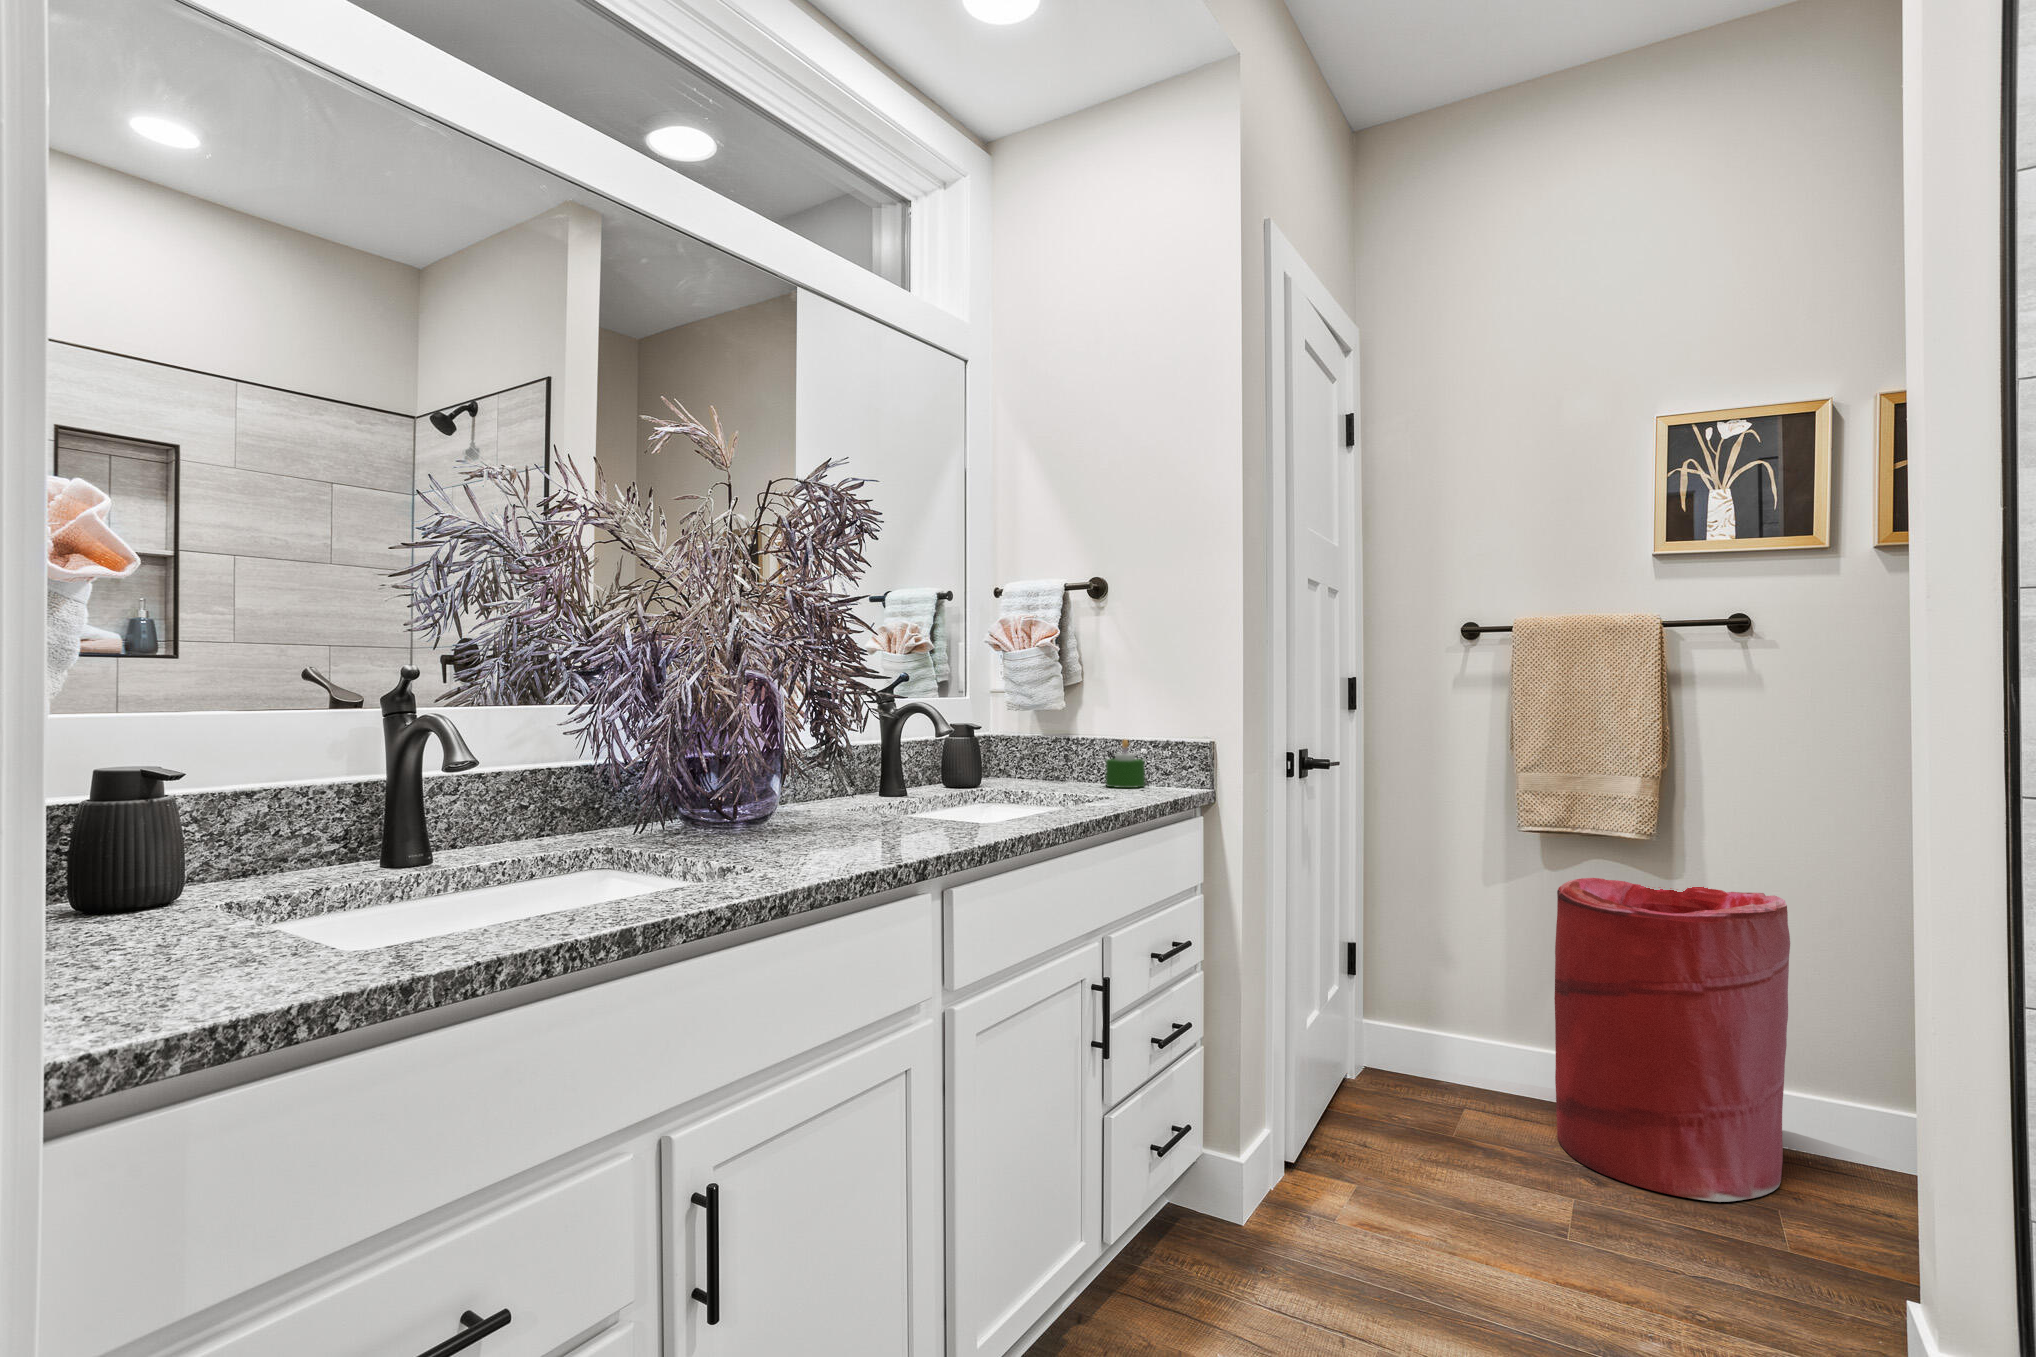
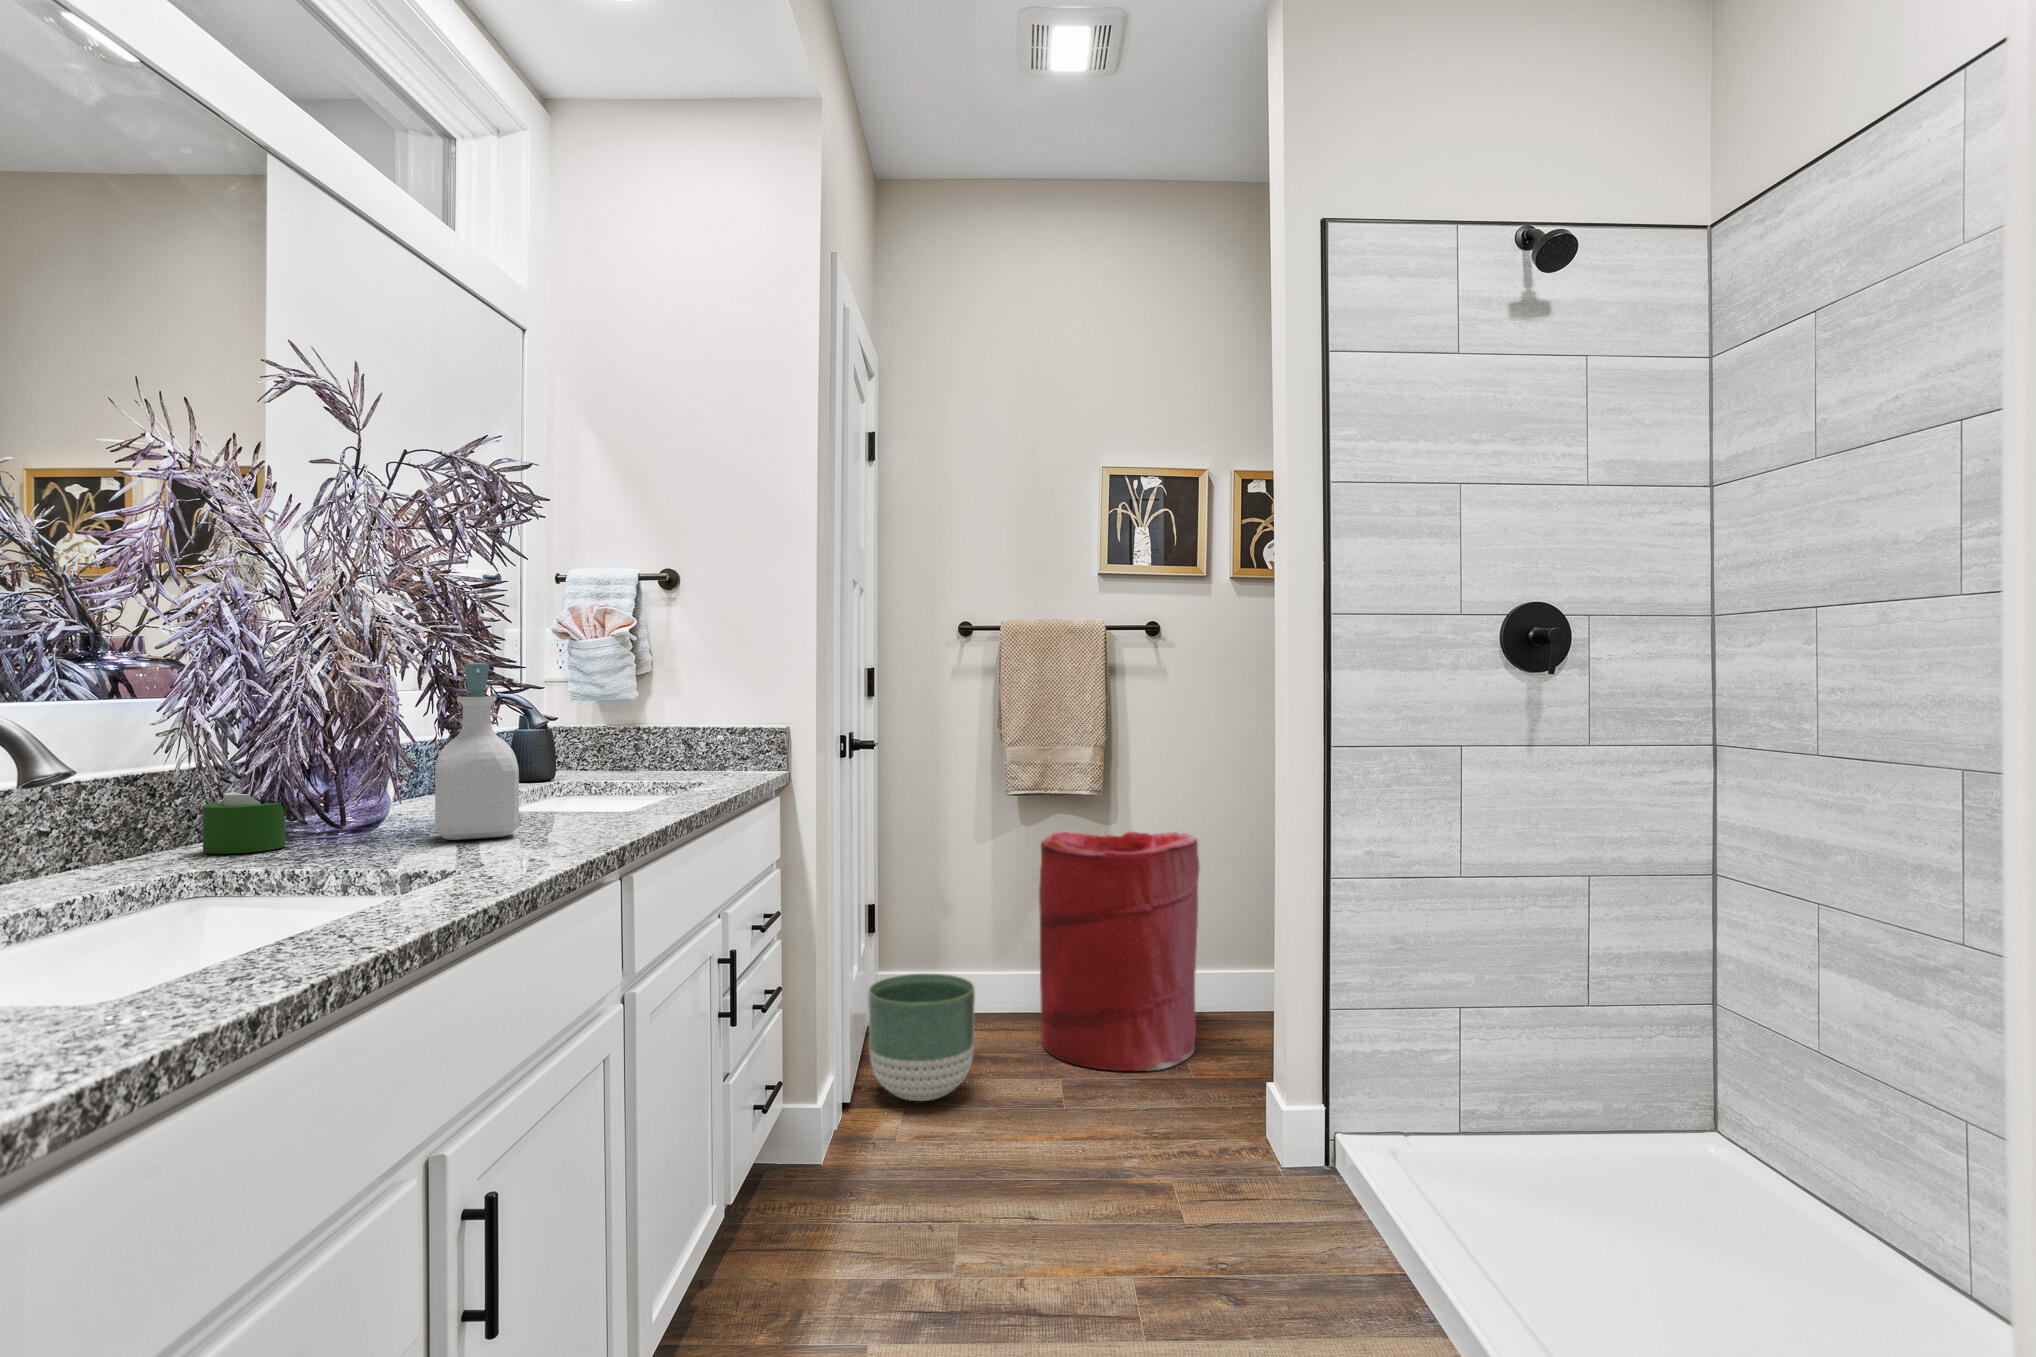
soap bottle: none [789,680,863,840] -> present [435,663,519,840]
candle: present [1106,739,1145,788] -> present [203,791,286,854]
planter: none [1321,1023,1447,1171] -> present [868,974,975,1101]

